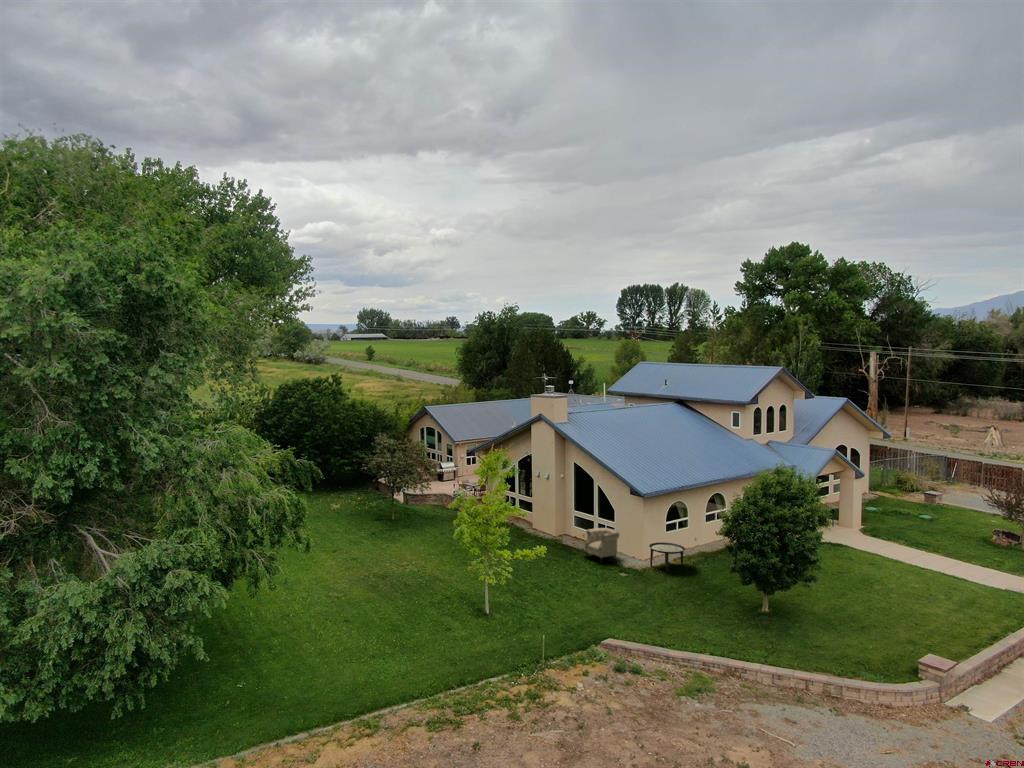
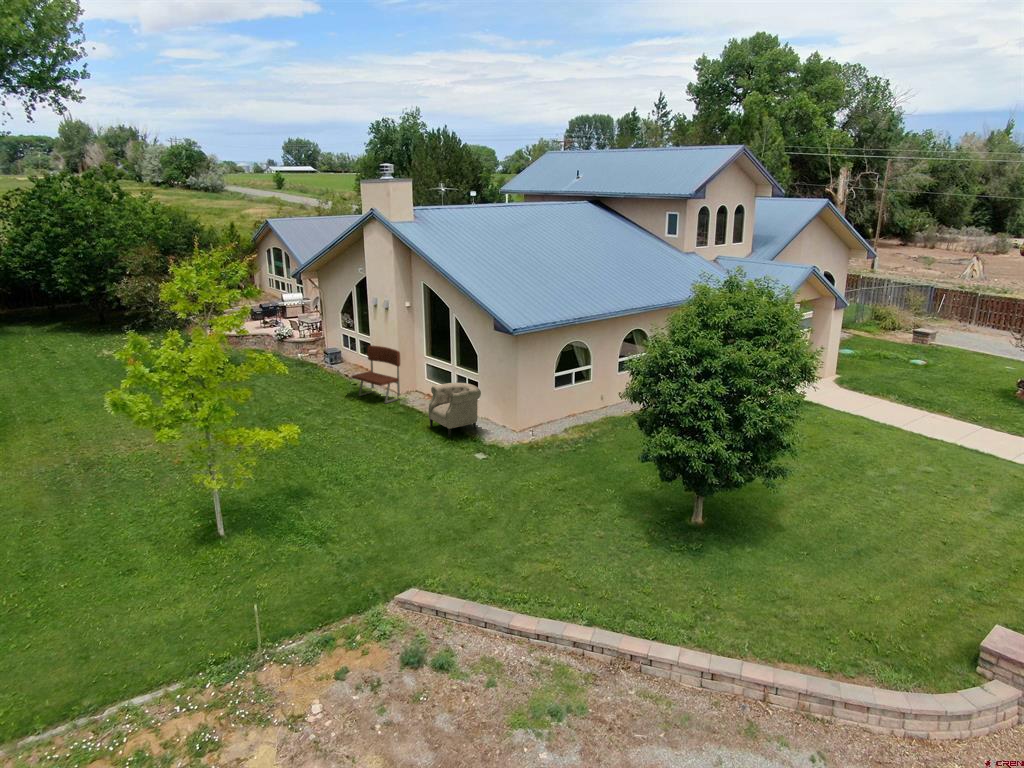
bench: none [524,503,558,542] -> present [351,345,400,403]
round table: present [649,542,685,572] -> none [523,404,578,451]

